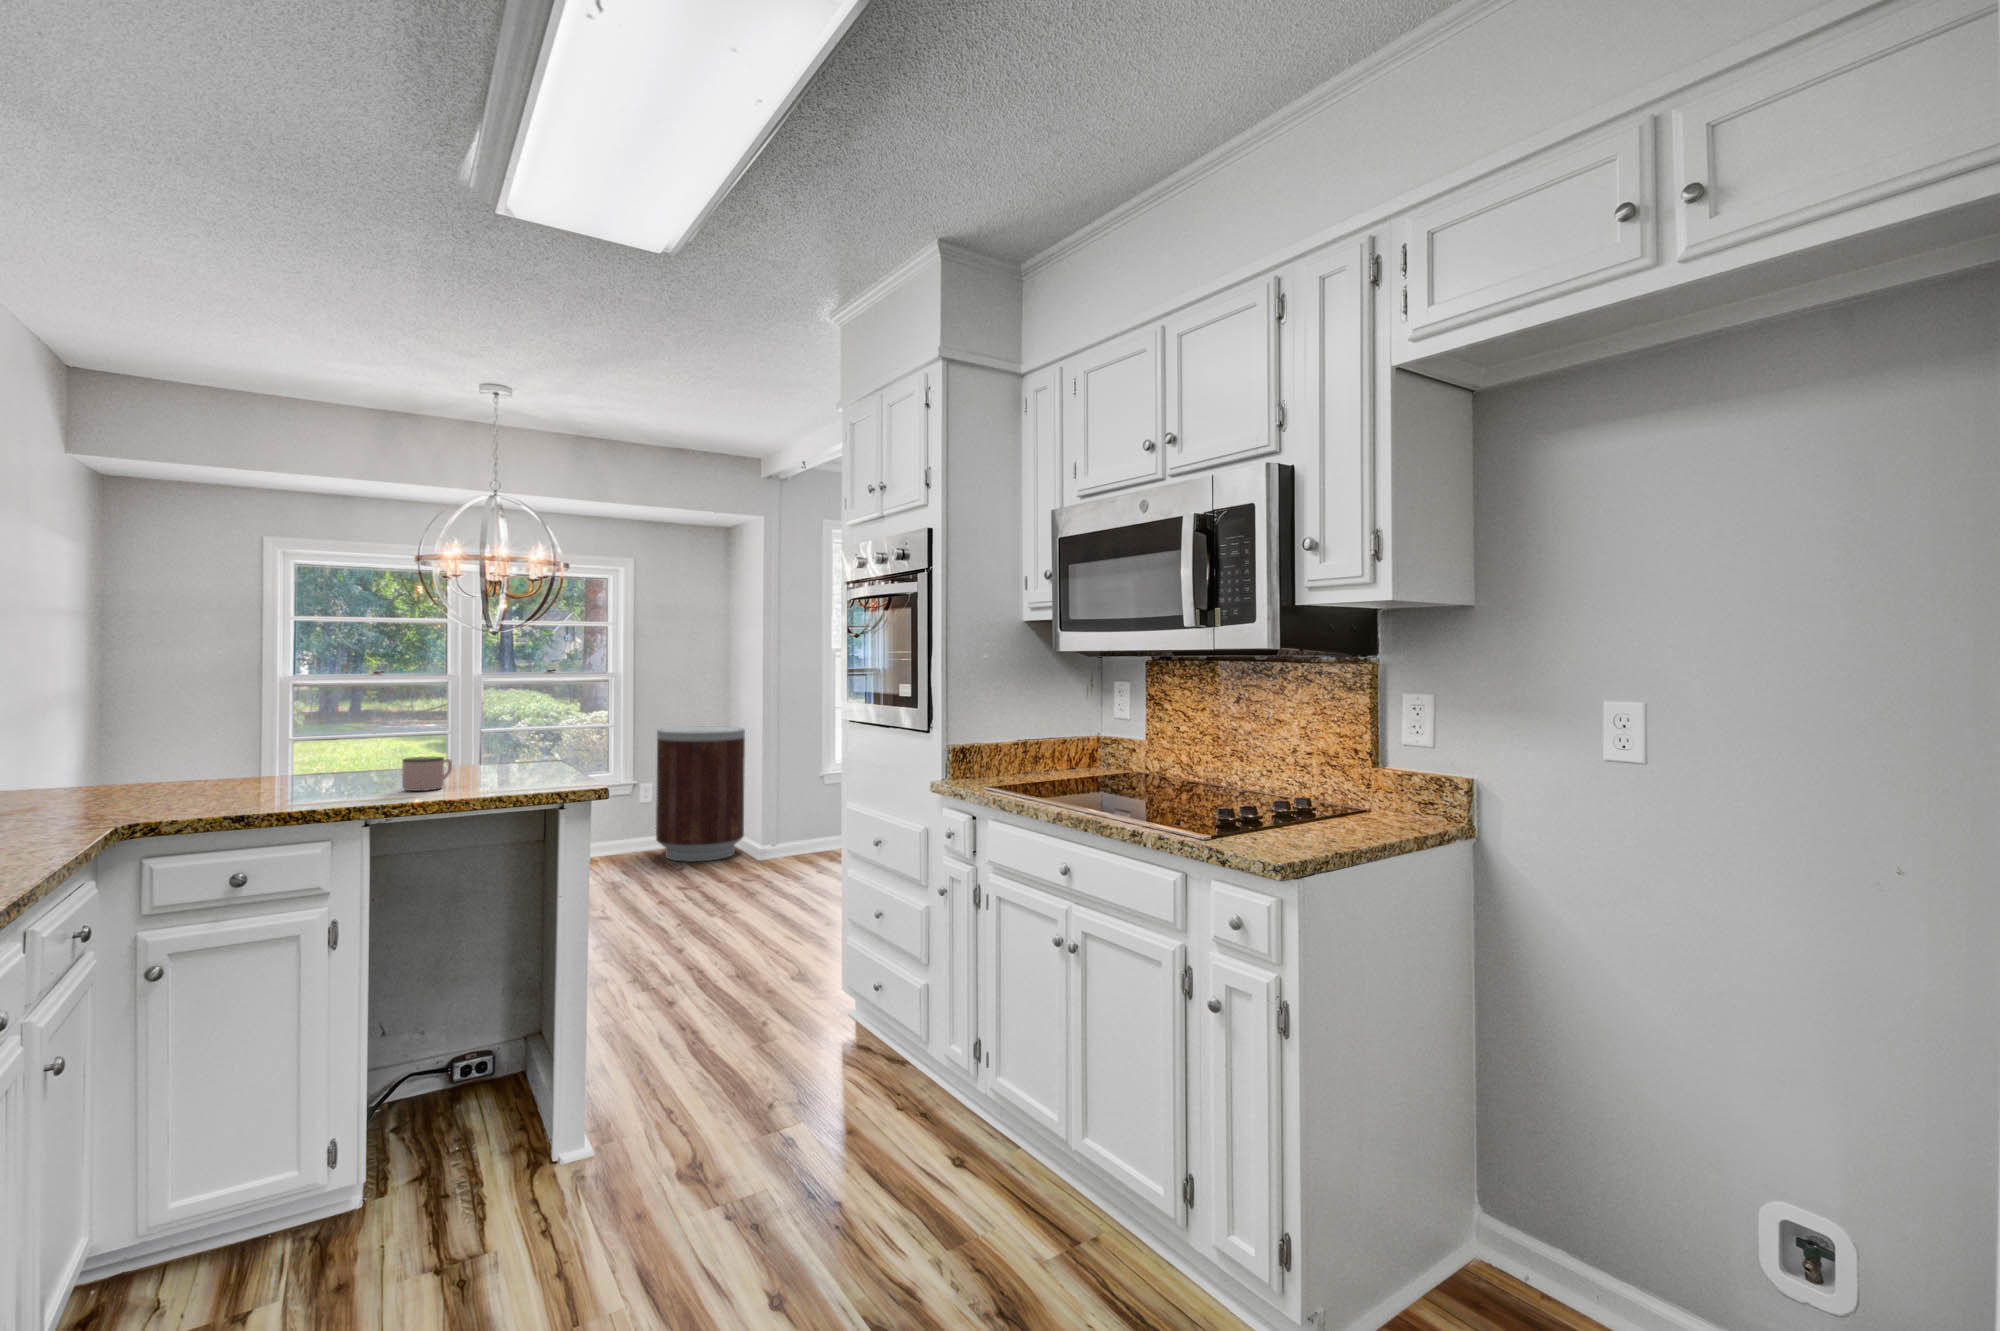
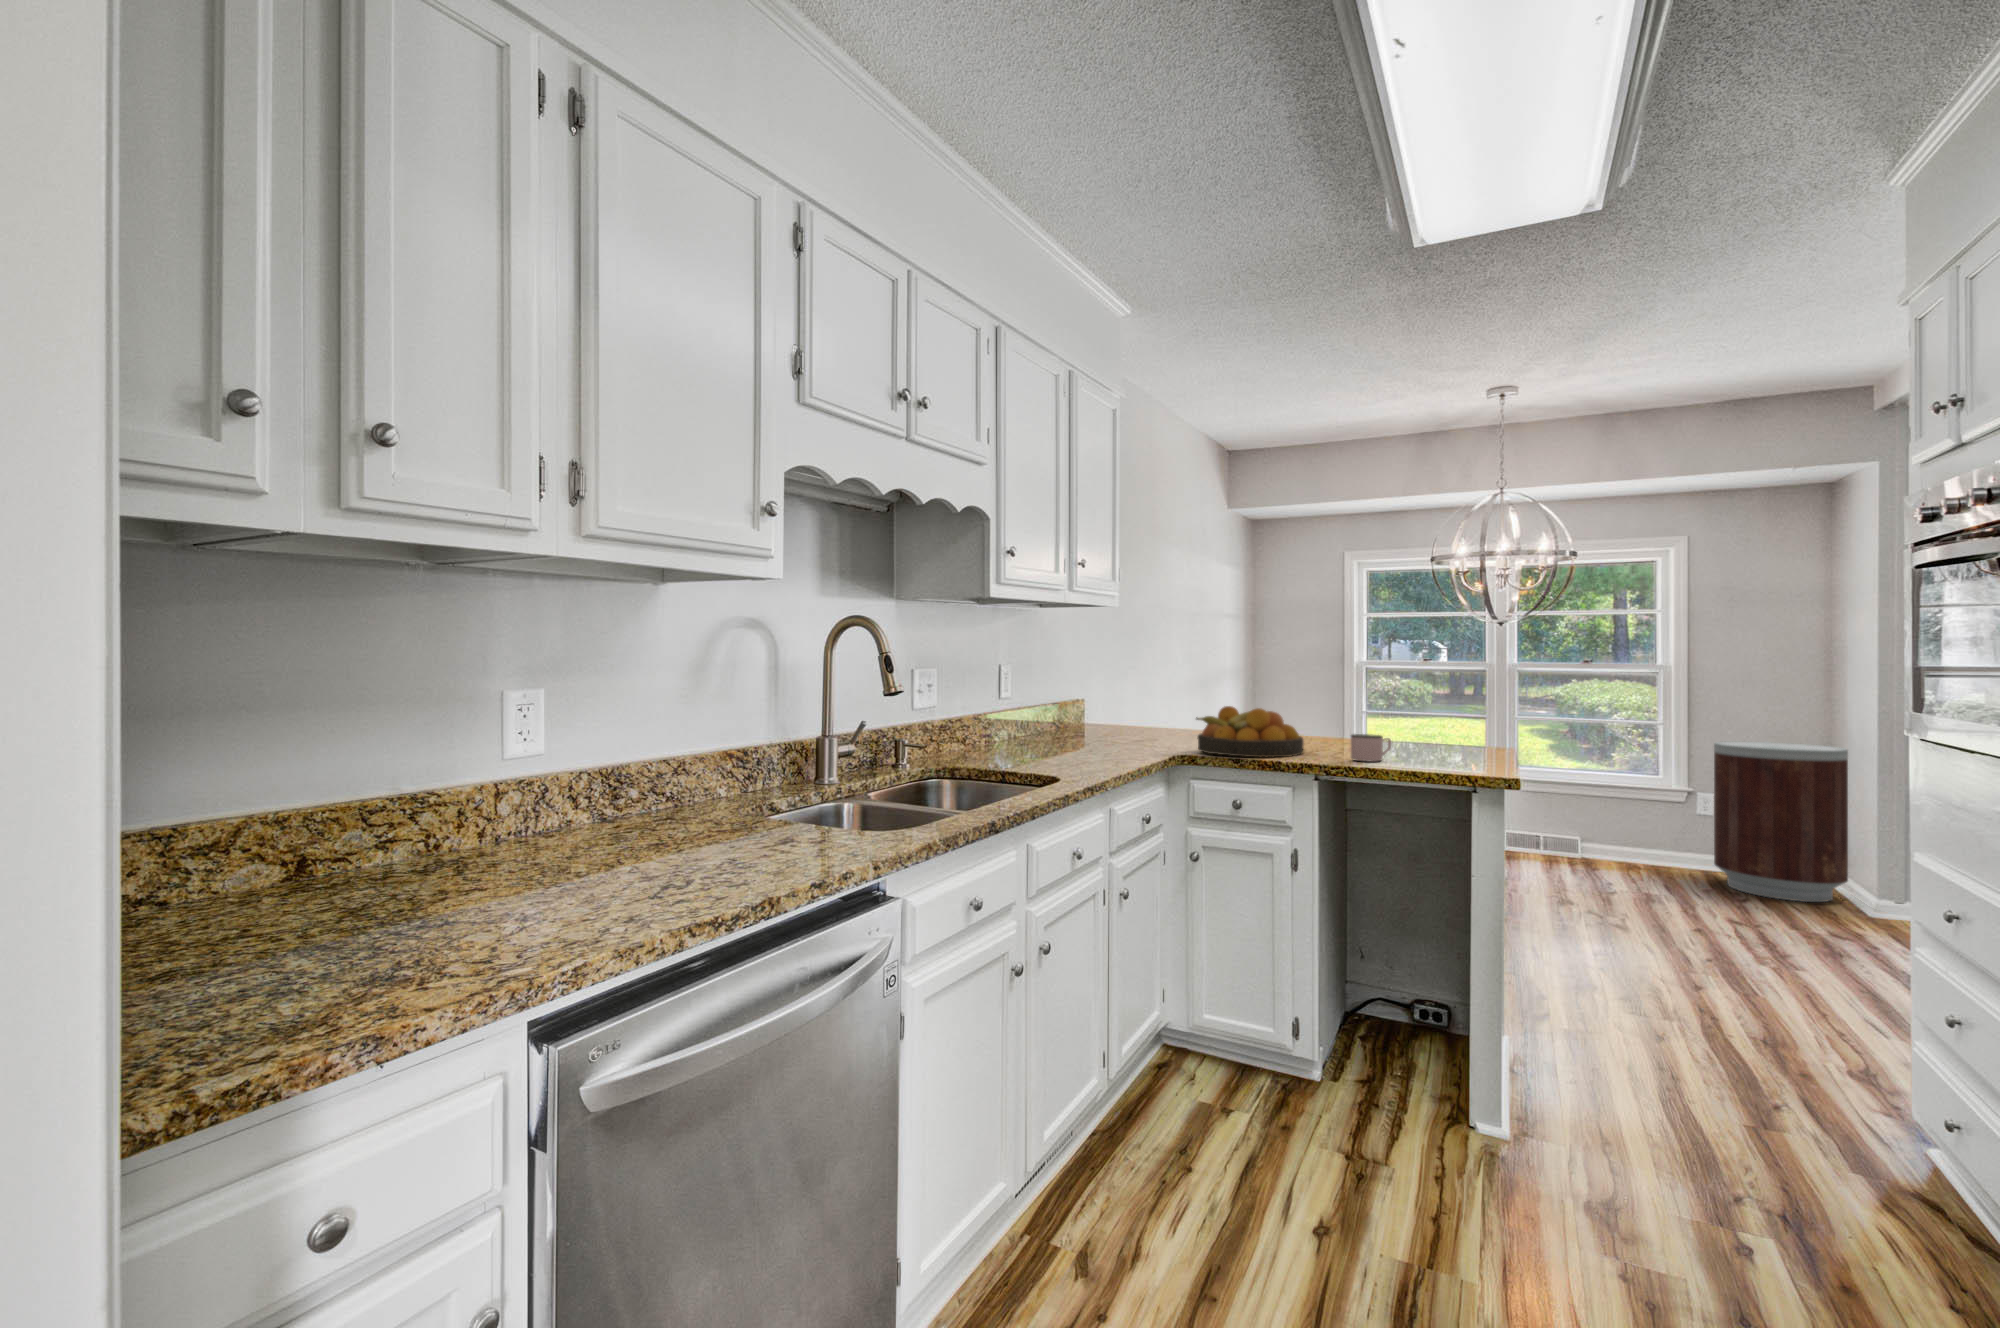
fruit bowl: none [128,731,320,806] -> present [1196,706,1304,757]

